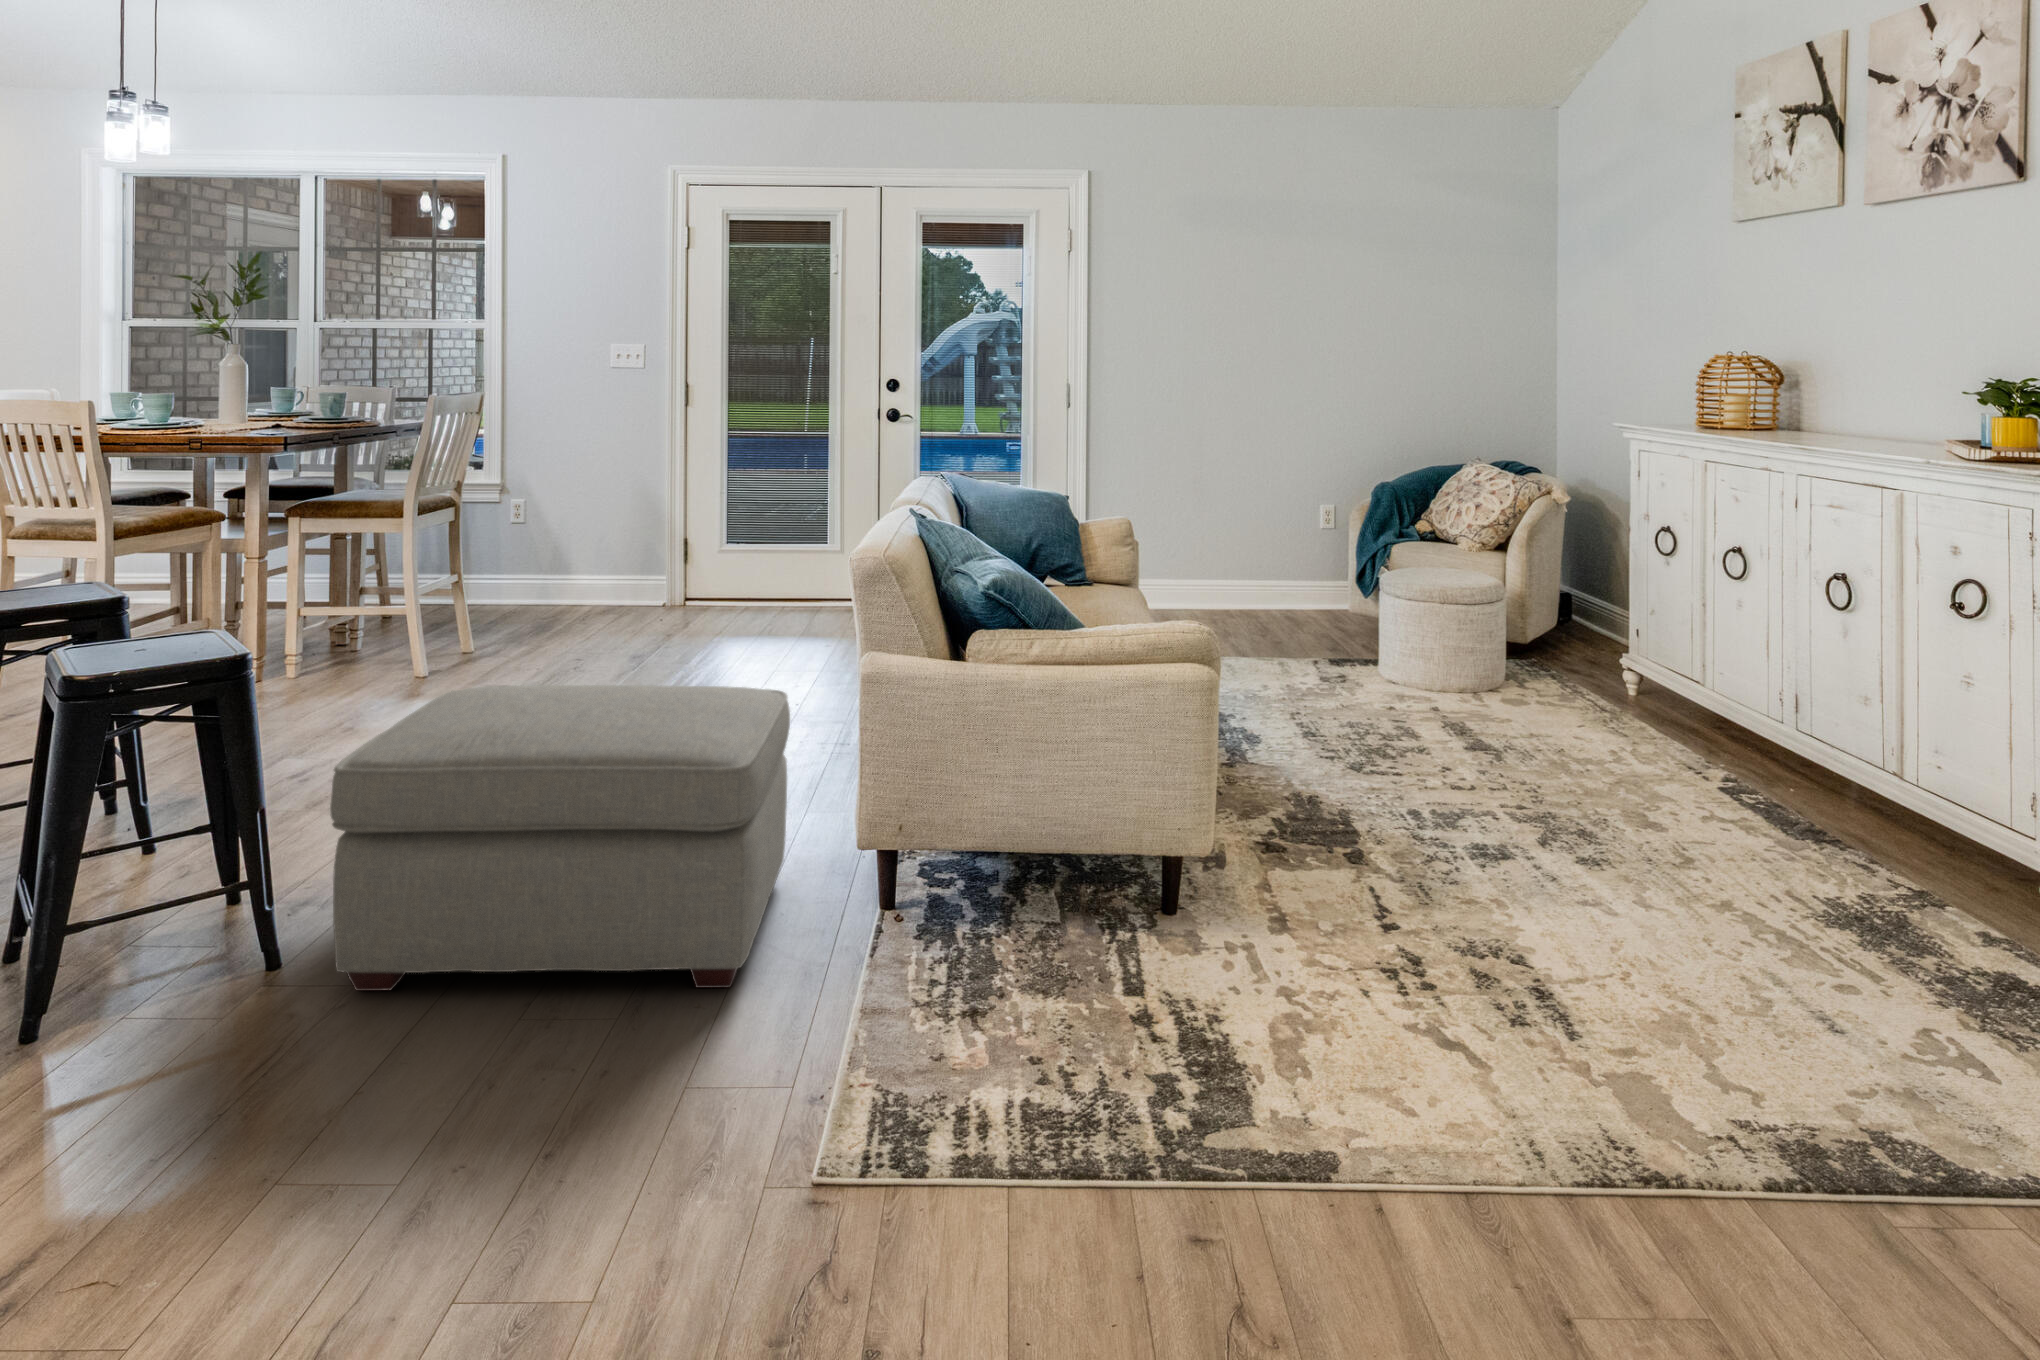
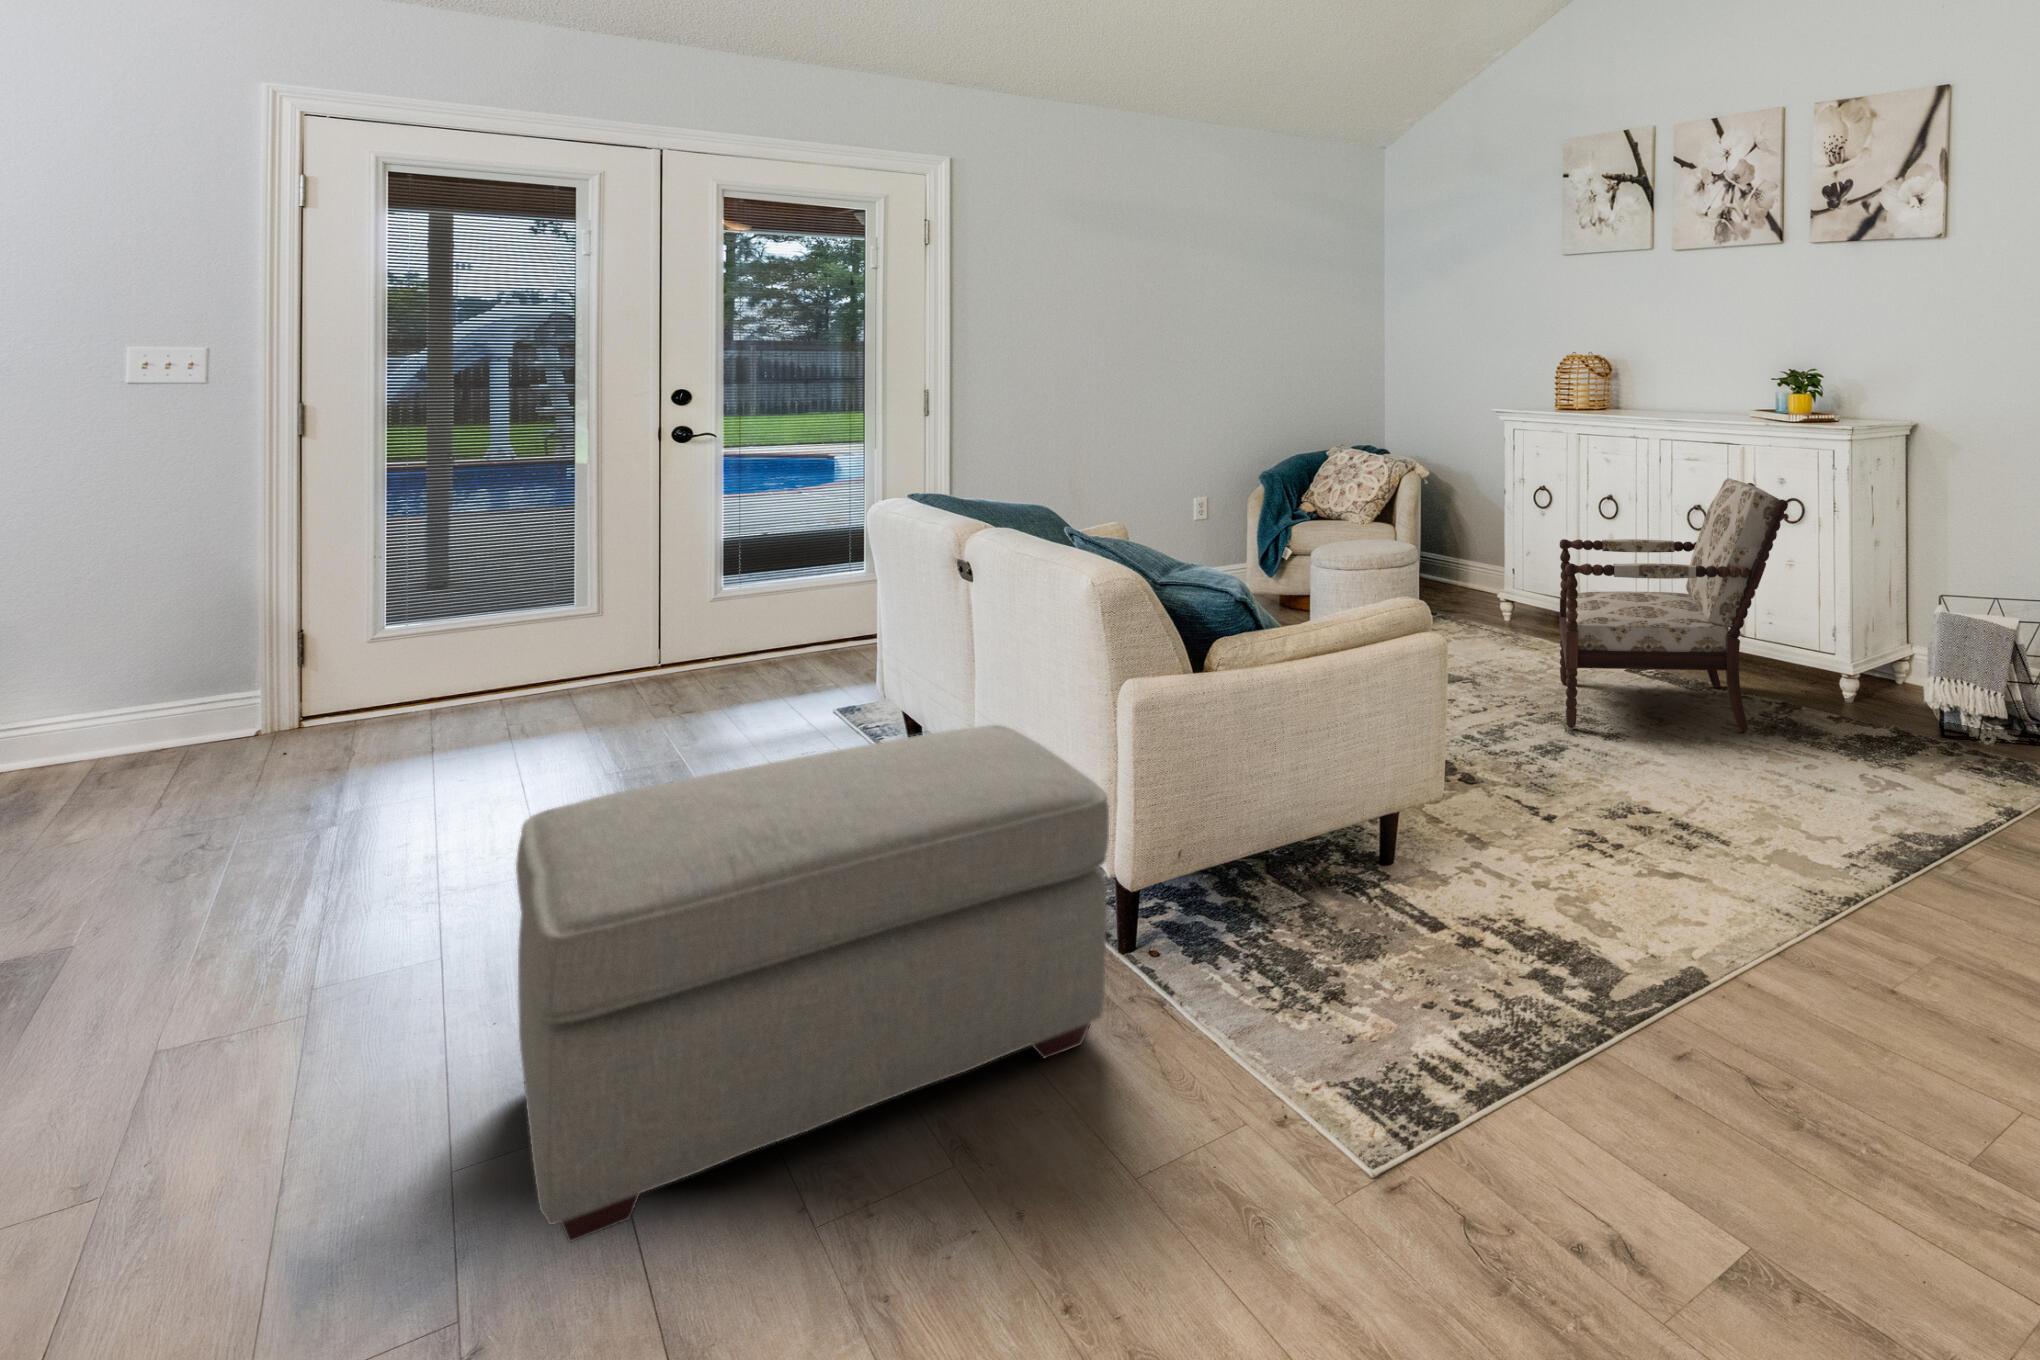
armchair: none [1538,536,1914,909] -> present [1559,478,1788,732]

